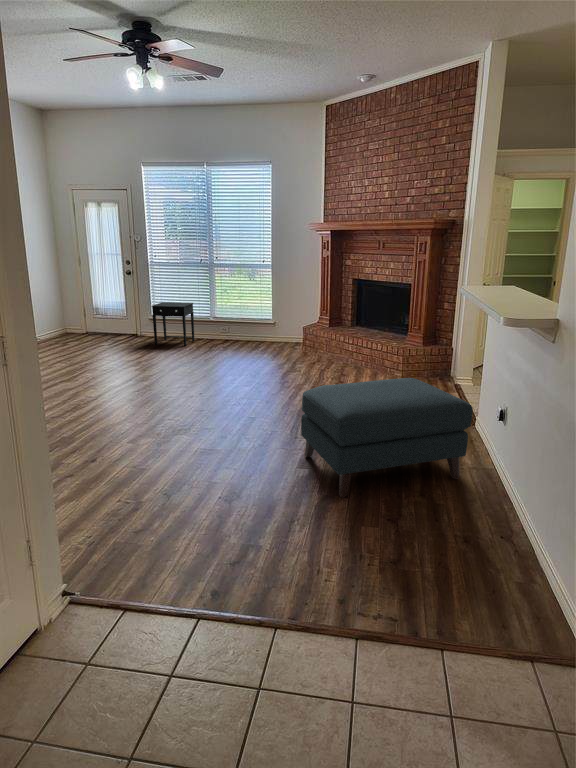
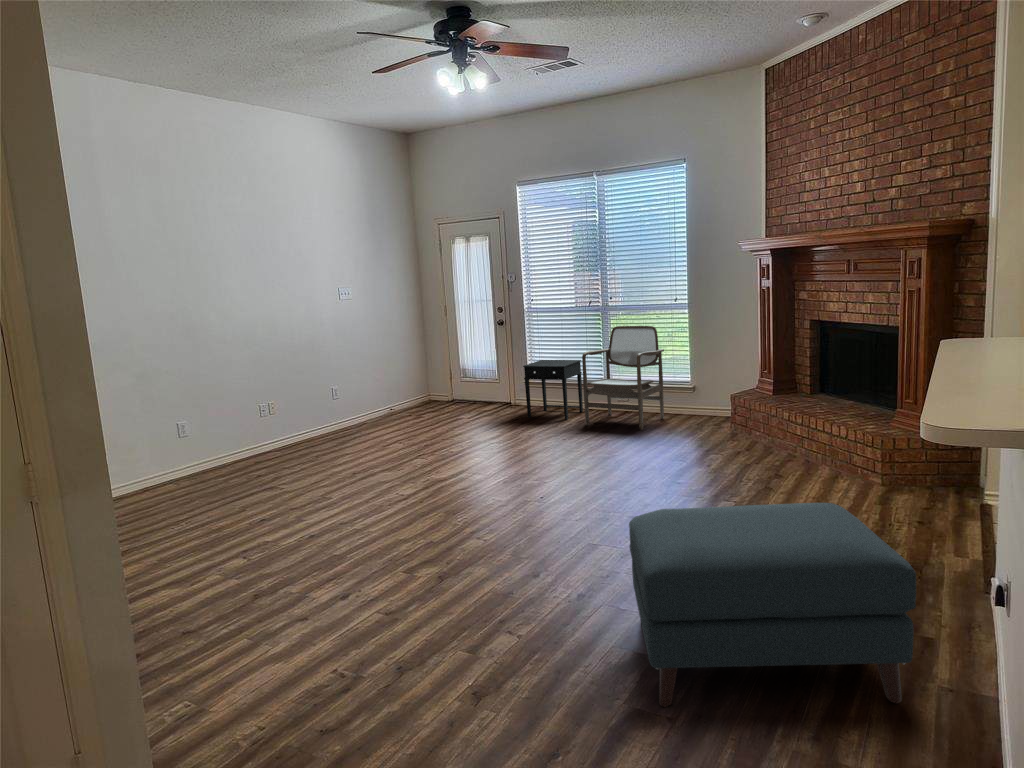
armchair: none [200,279,255,351] -> present [582,326,664,430]

